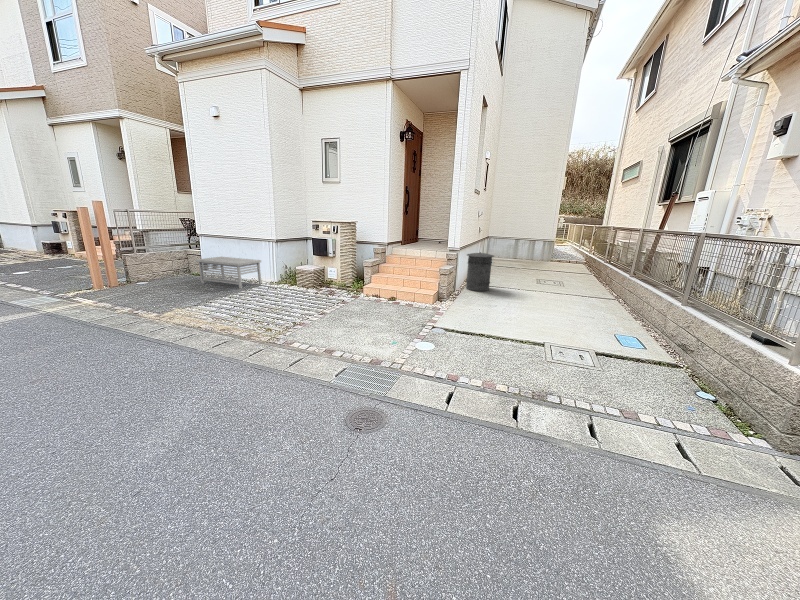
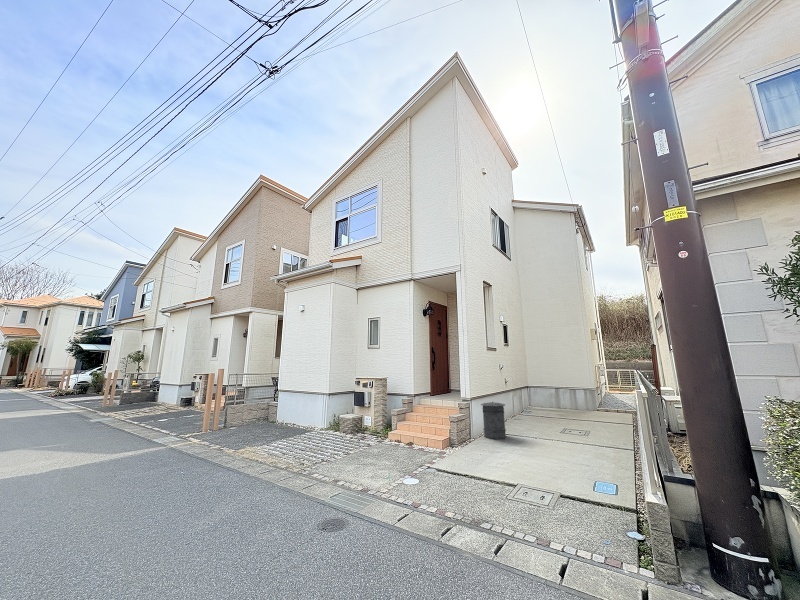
storage bench: present [196,257,261,289] -> none [272,407,317,433]

